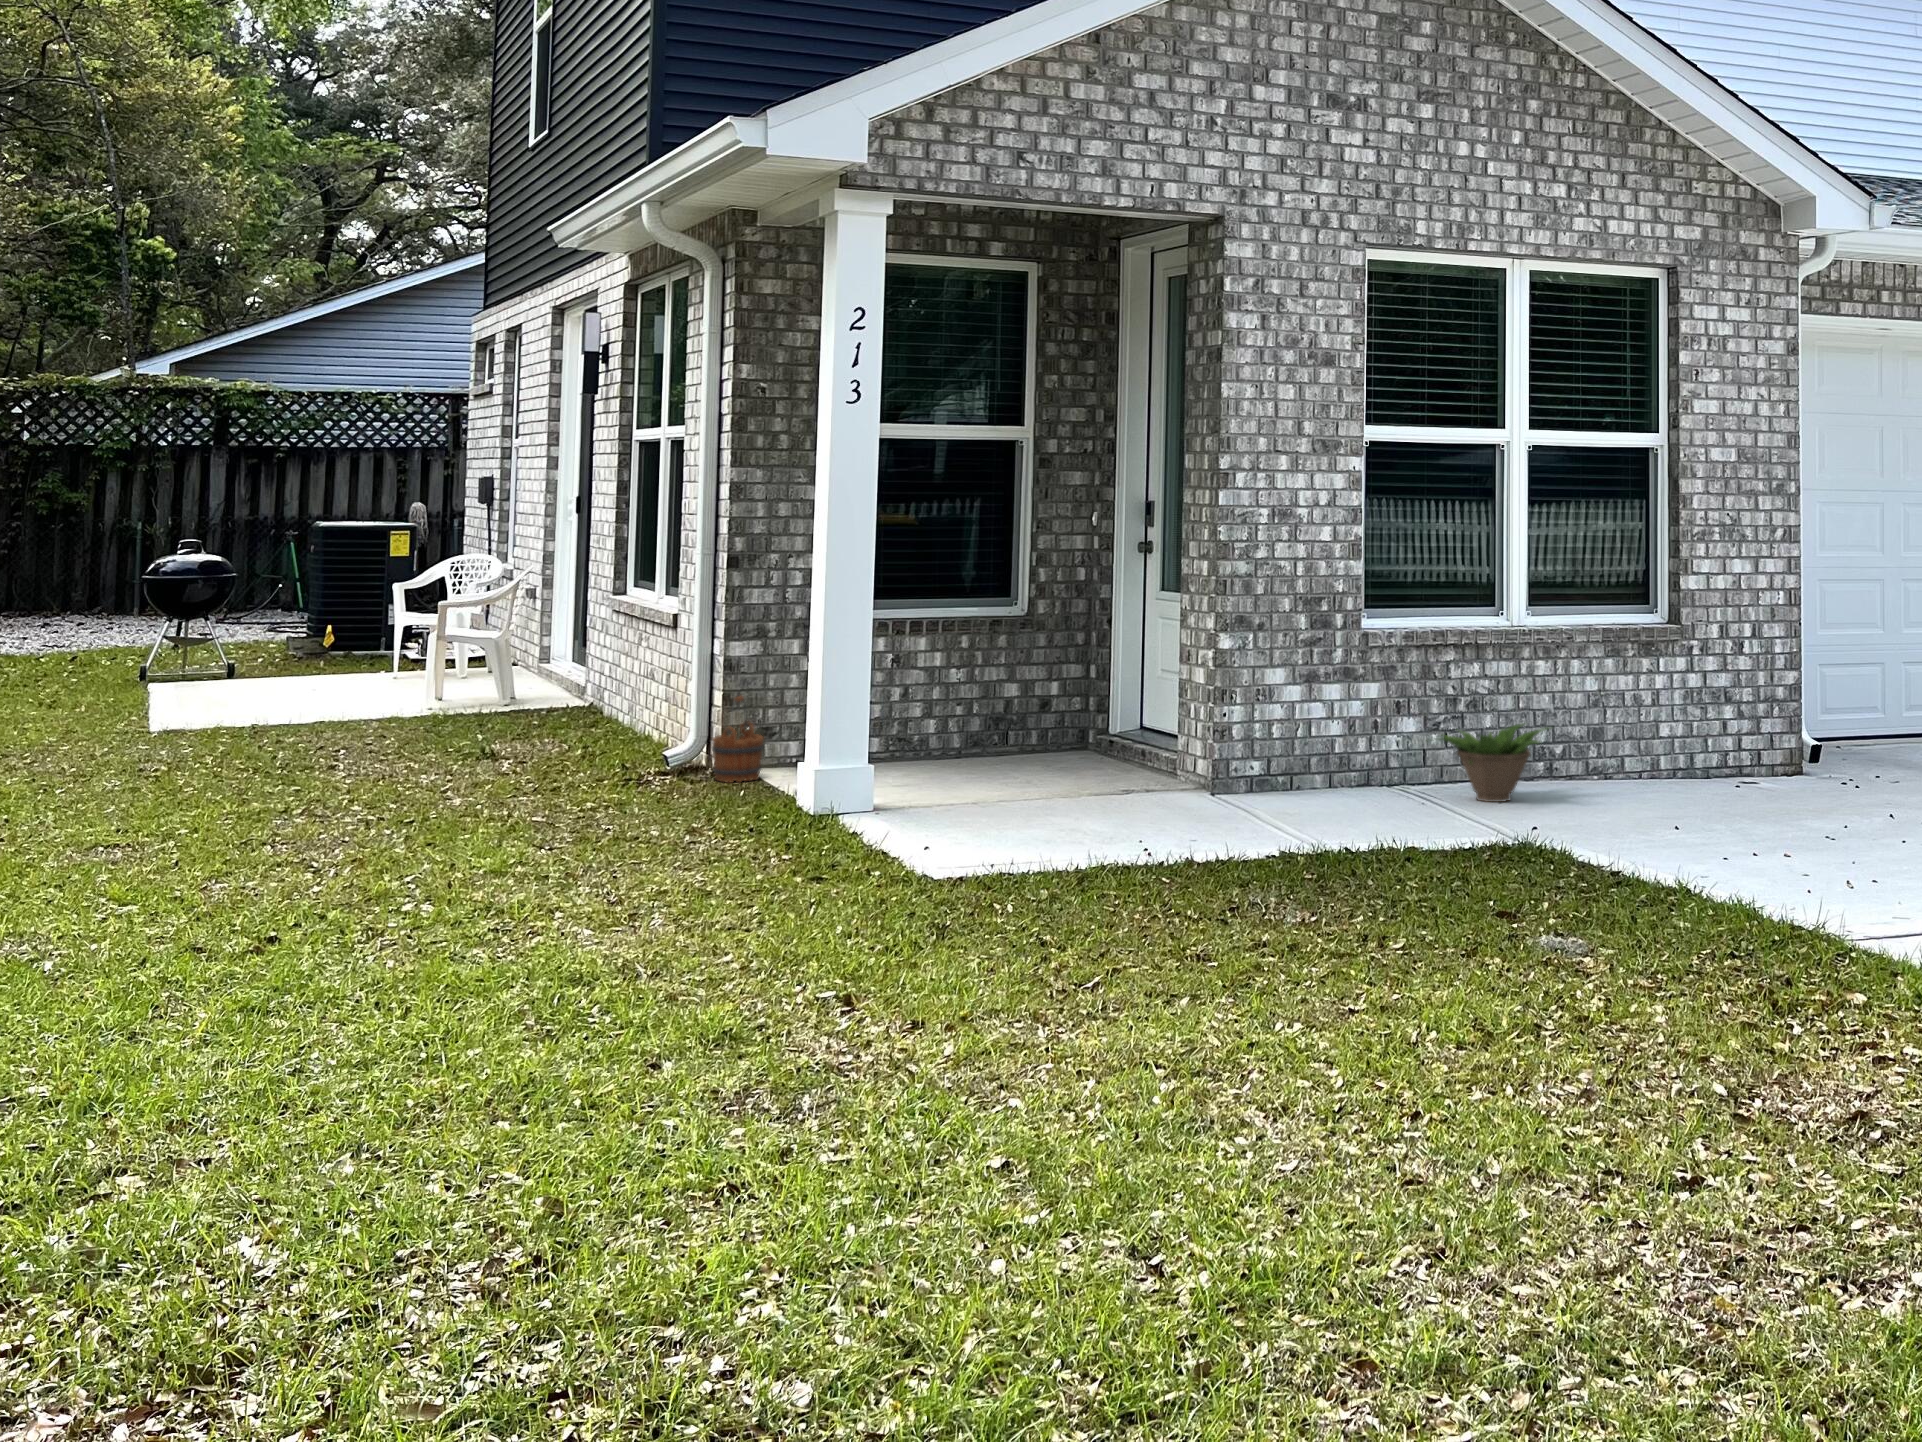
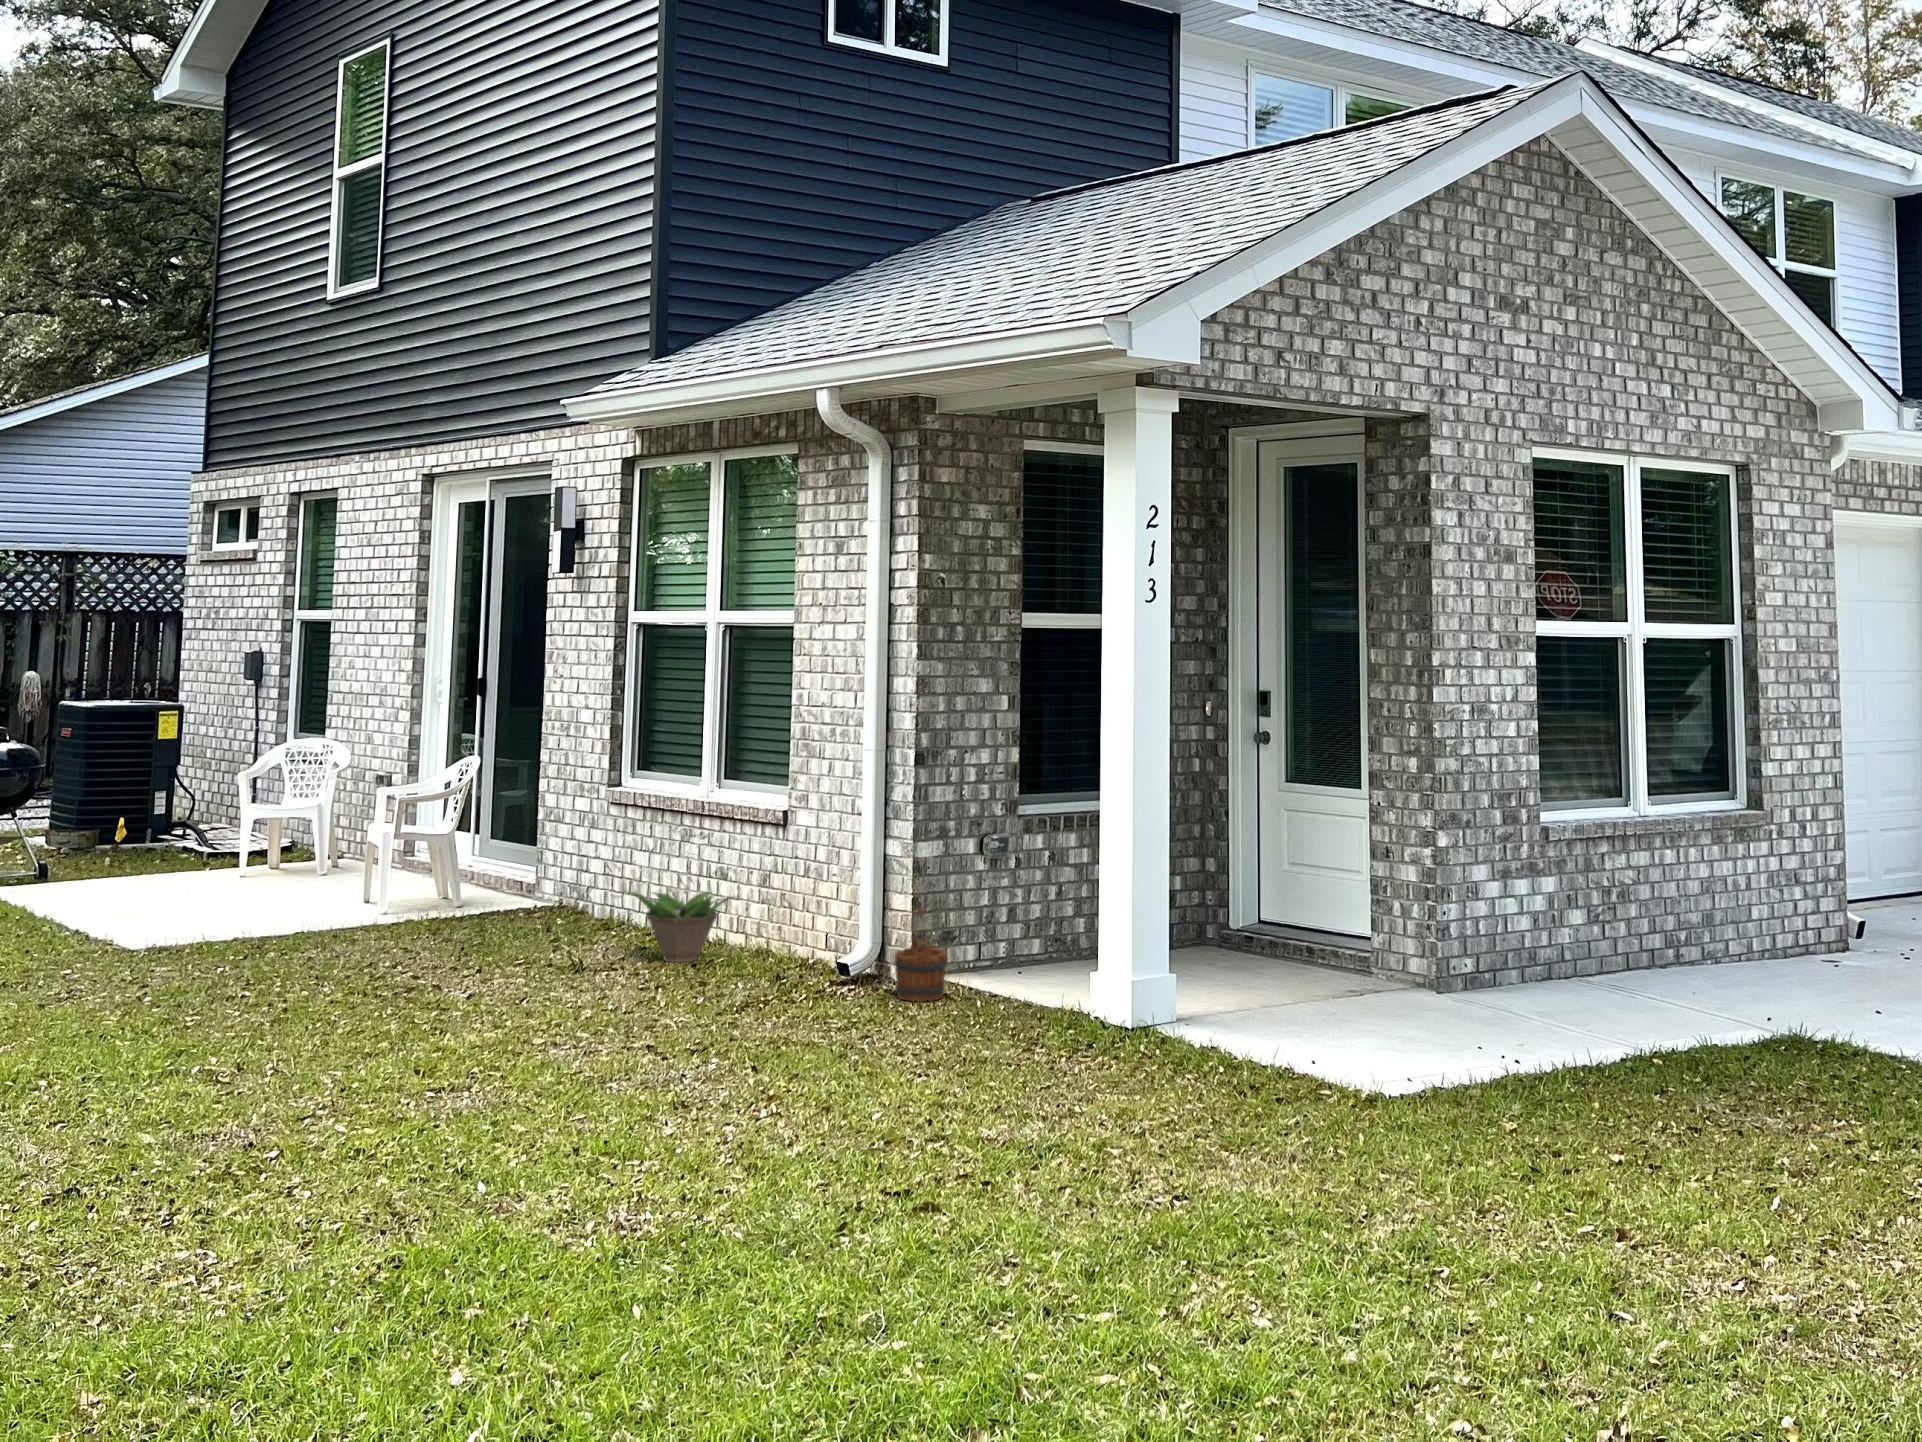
decorative plant: present [1440,724,1548,802] -> present [627,891,738,963]

